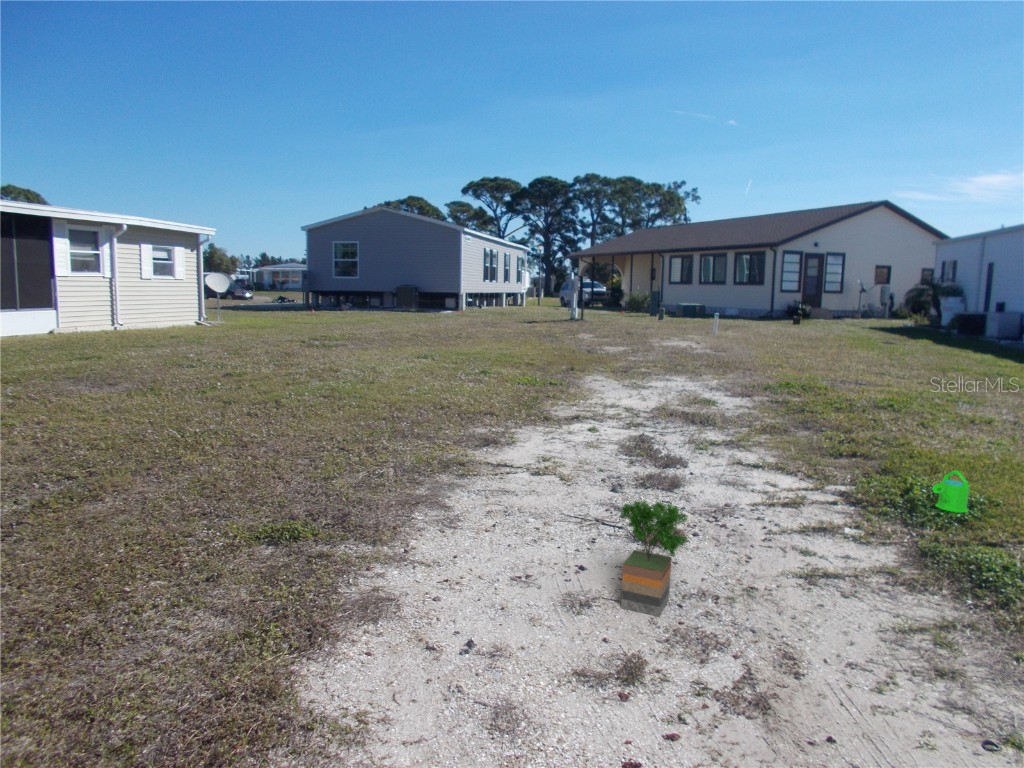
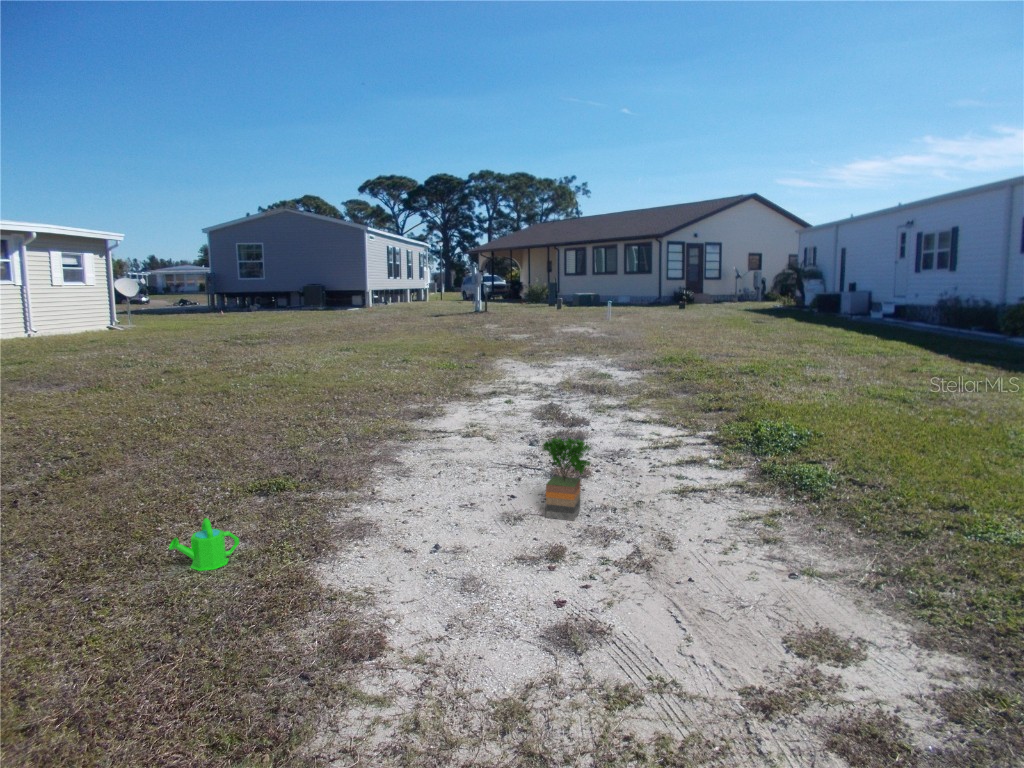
watering can: present [933,470,970,512] -> present [169,518,239,571]

